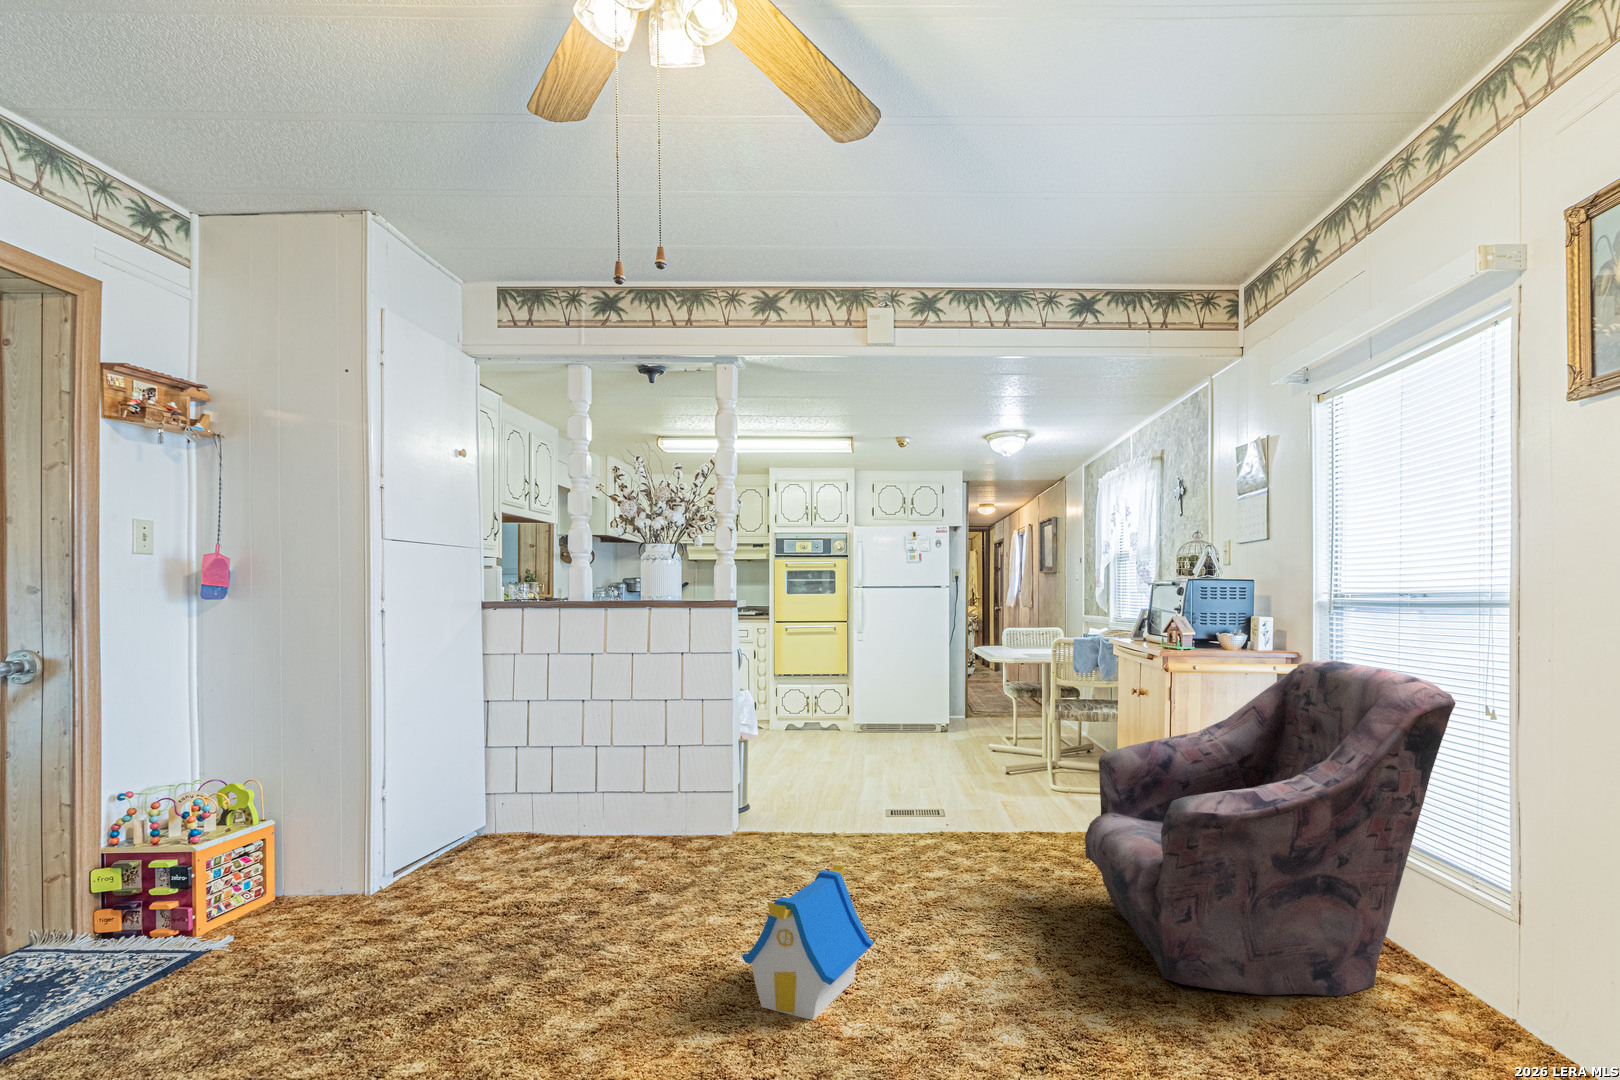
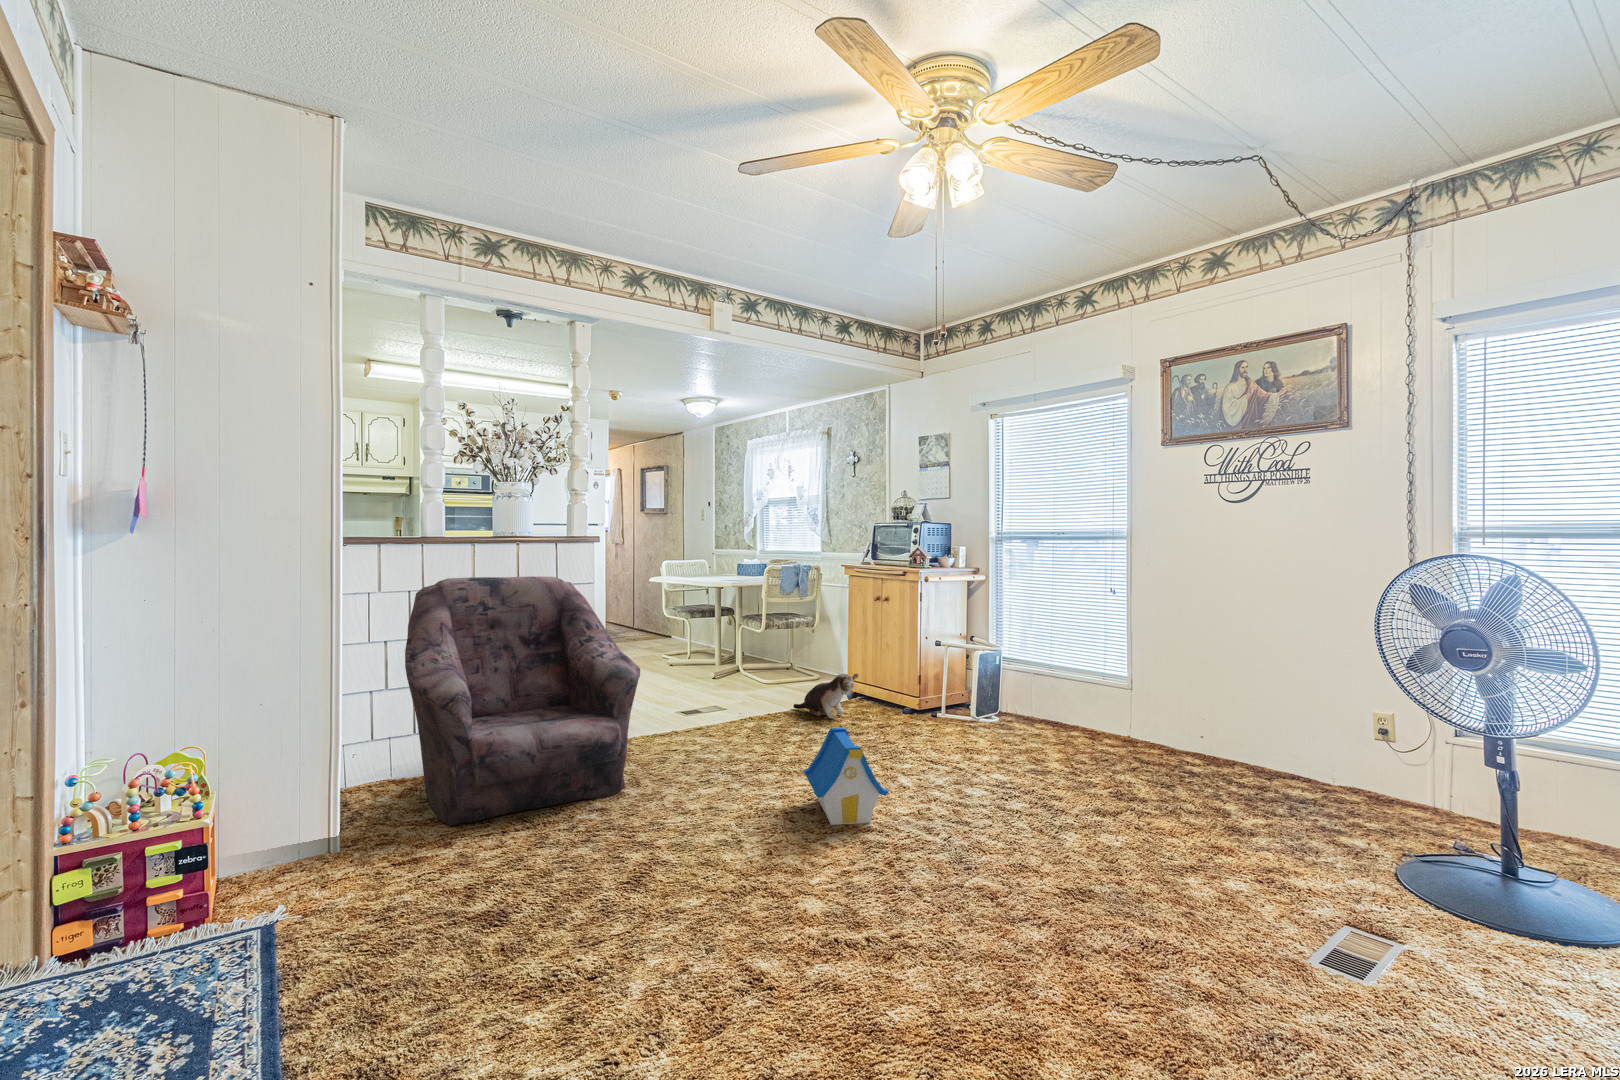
armchair: present [1085,659,1456,997] -> present [405,576,640,826]
plush toy: none [996,802,1059,867] -> present [793,674,858,719]

